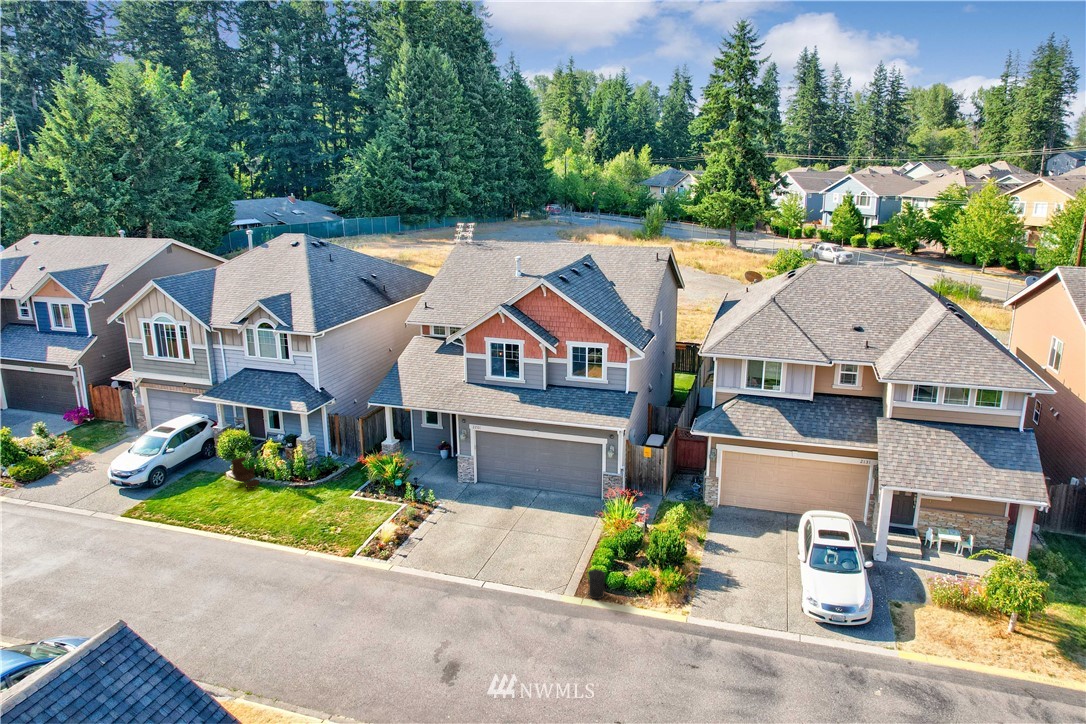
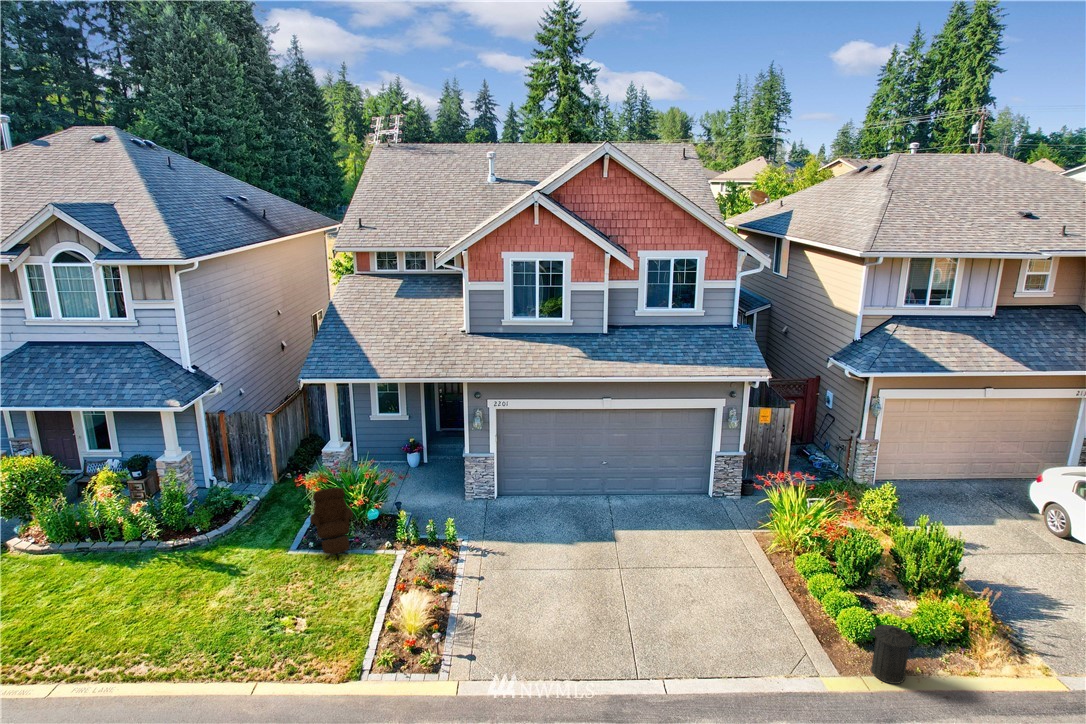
lounge chair: present [232,457,259,489] -> present [310,487,353,560]

